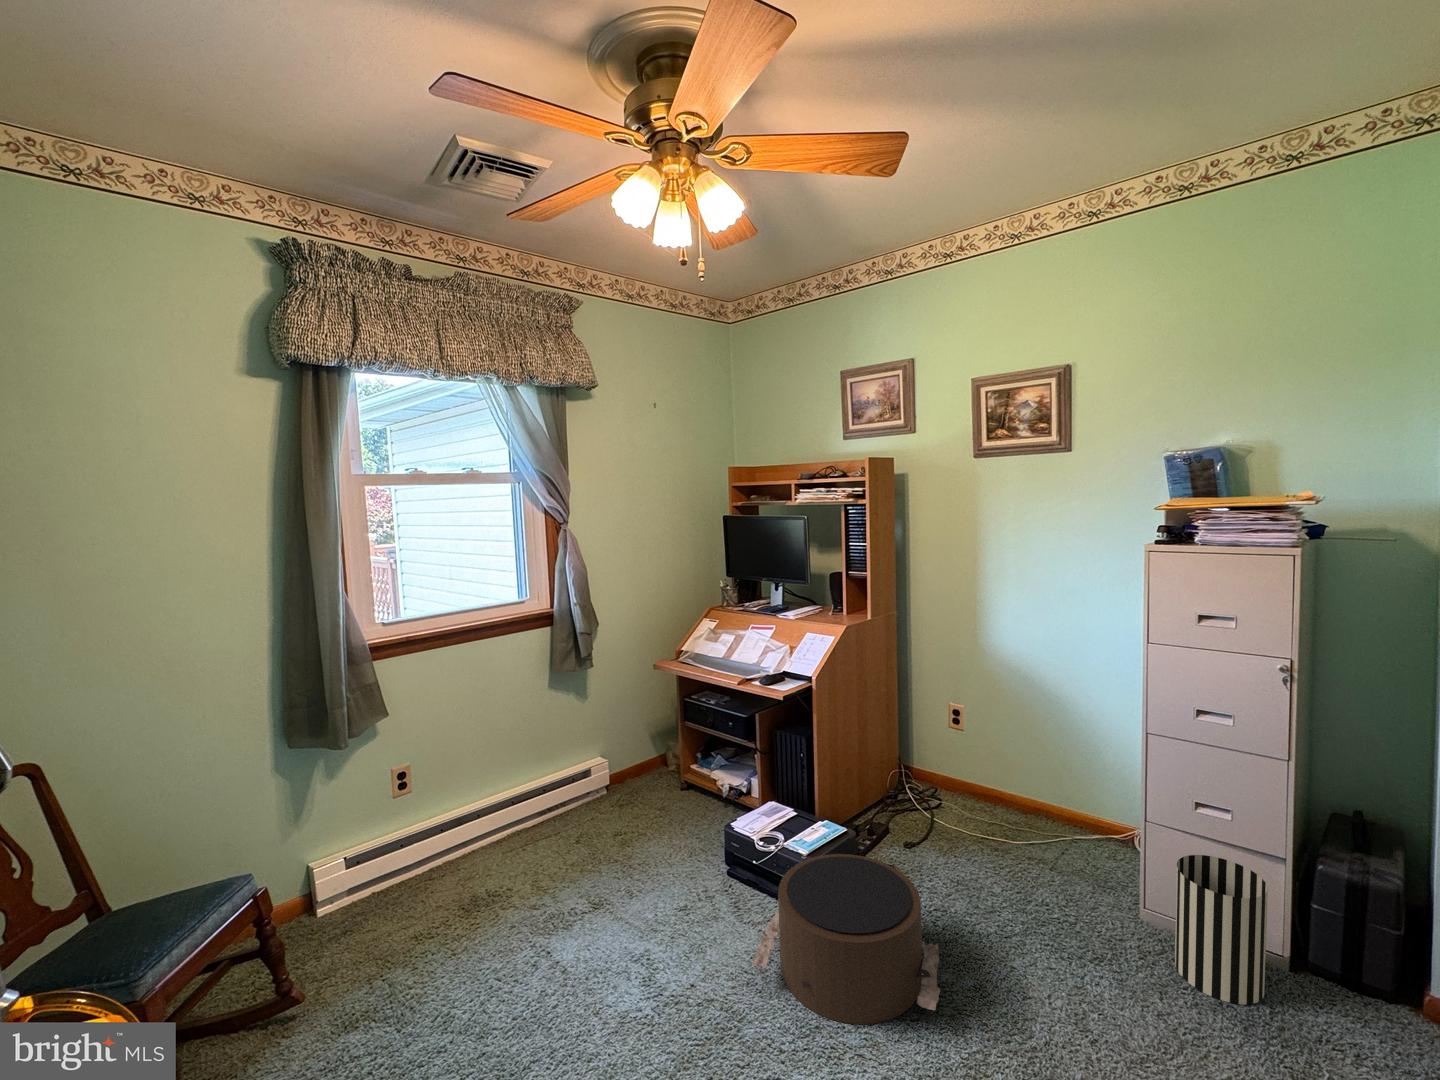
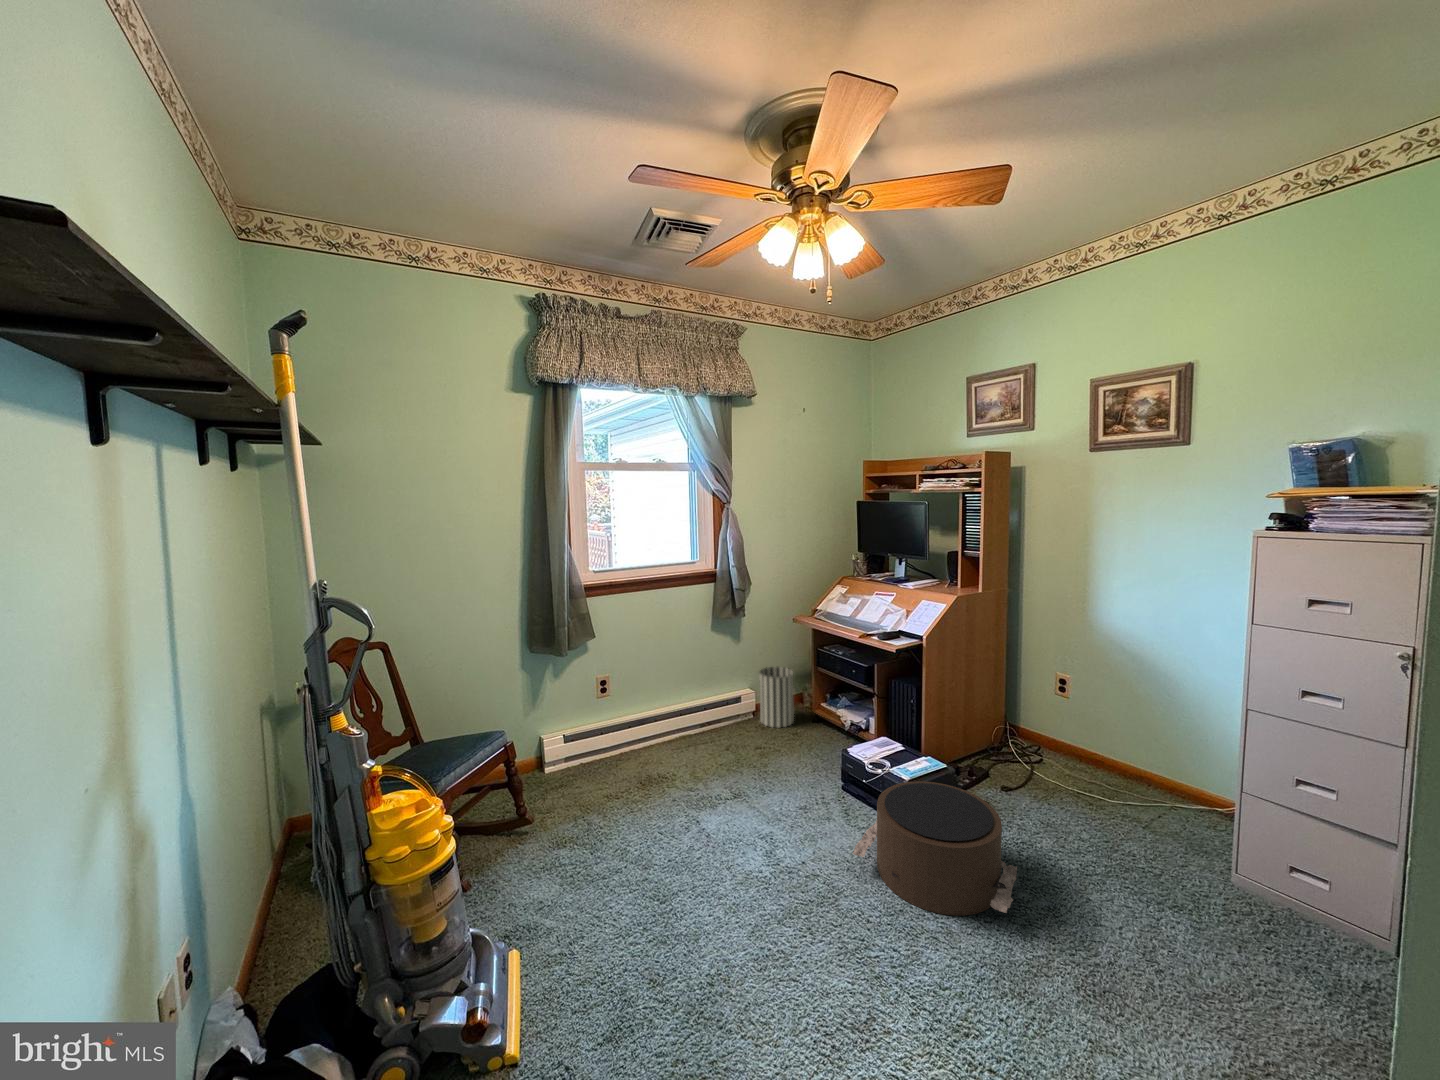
wastebasket: present [1175,855,1268,1005] -> present [759,667,794,728]

